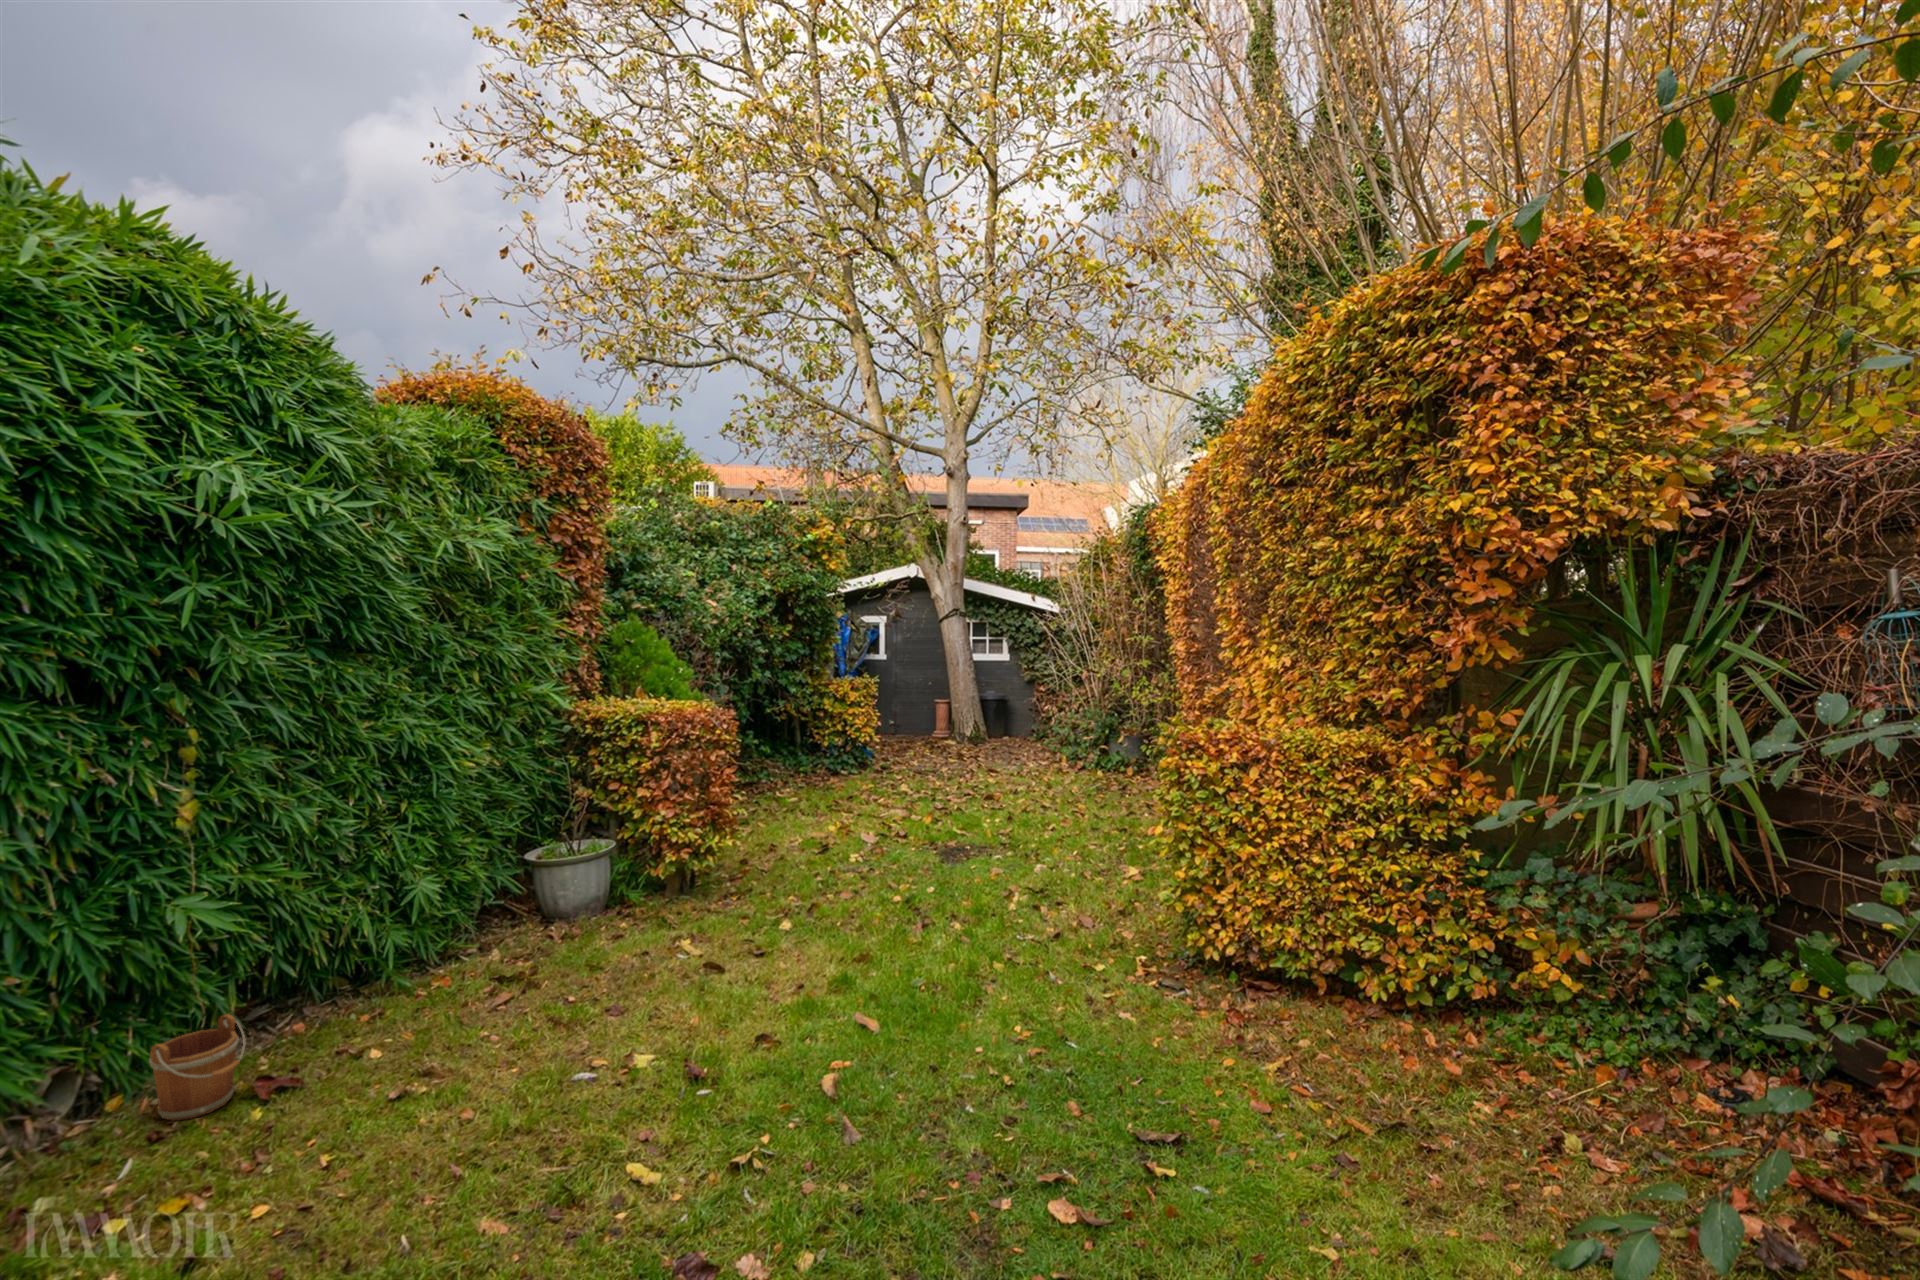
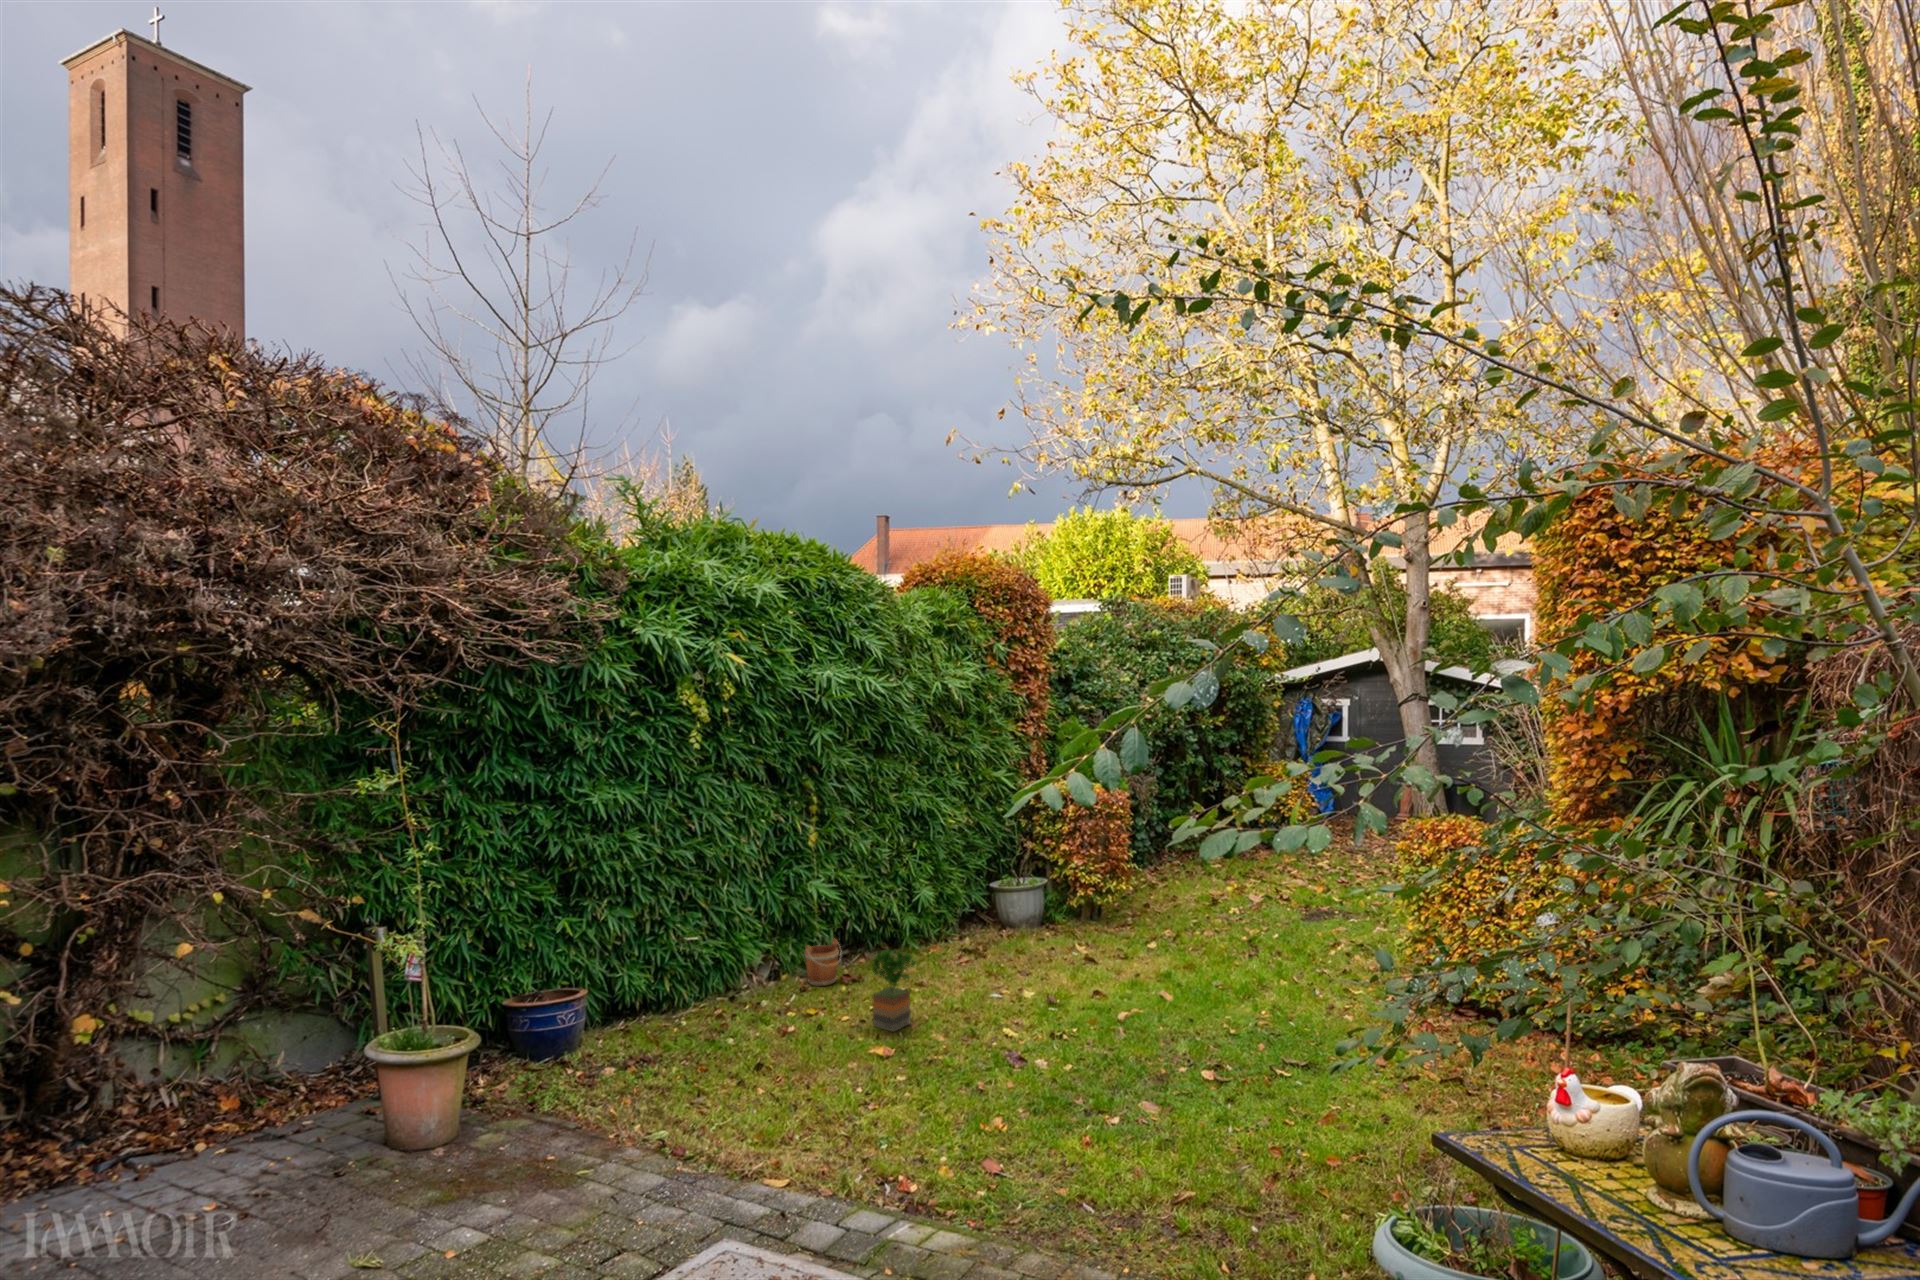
potted tree: none [325,1029,439,1196] -> present [871,950,916,1032]

